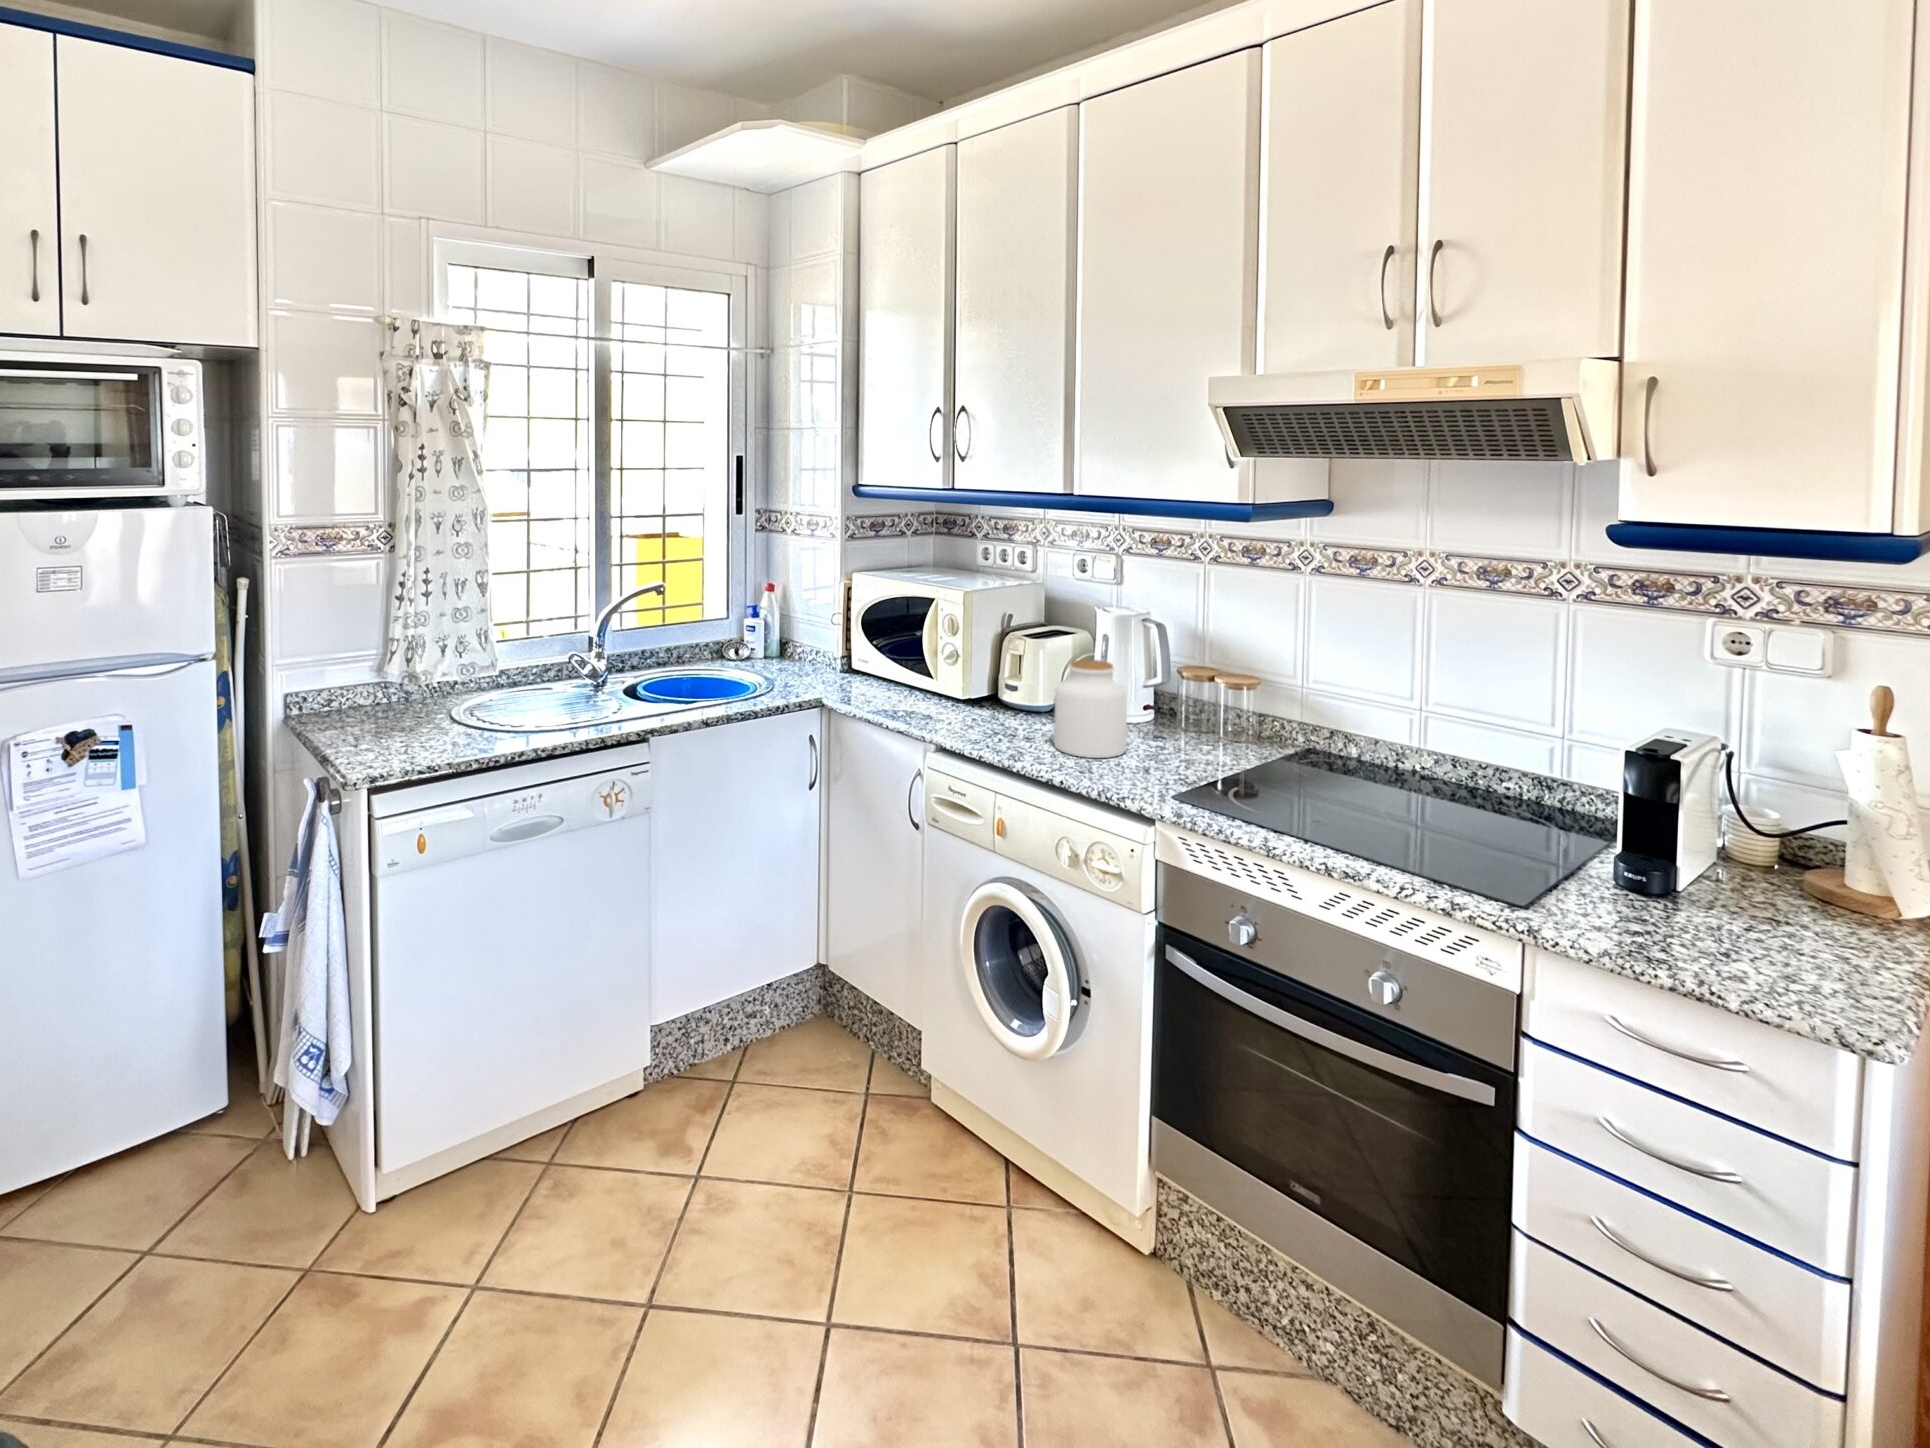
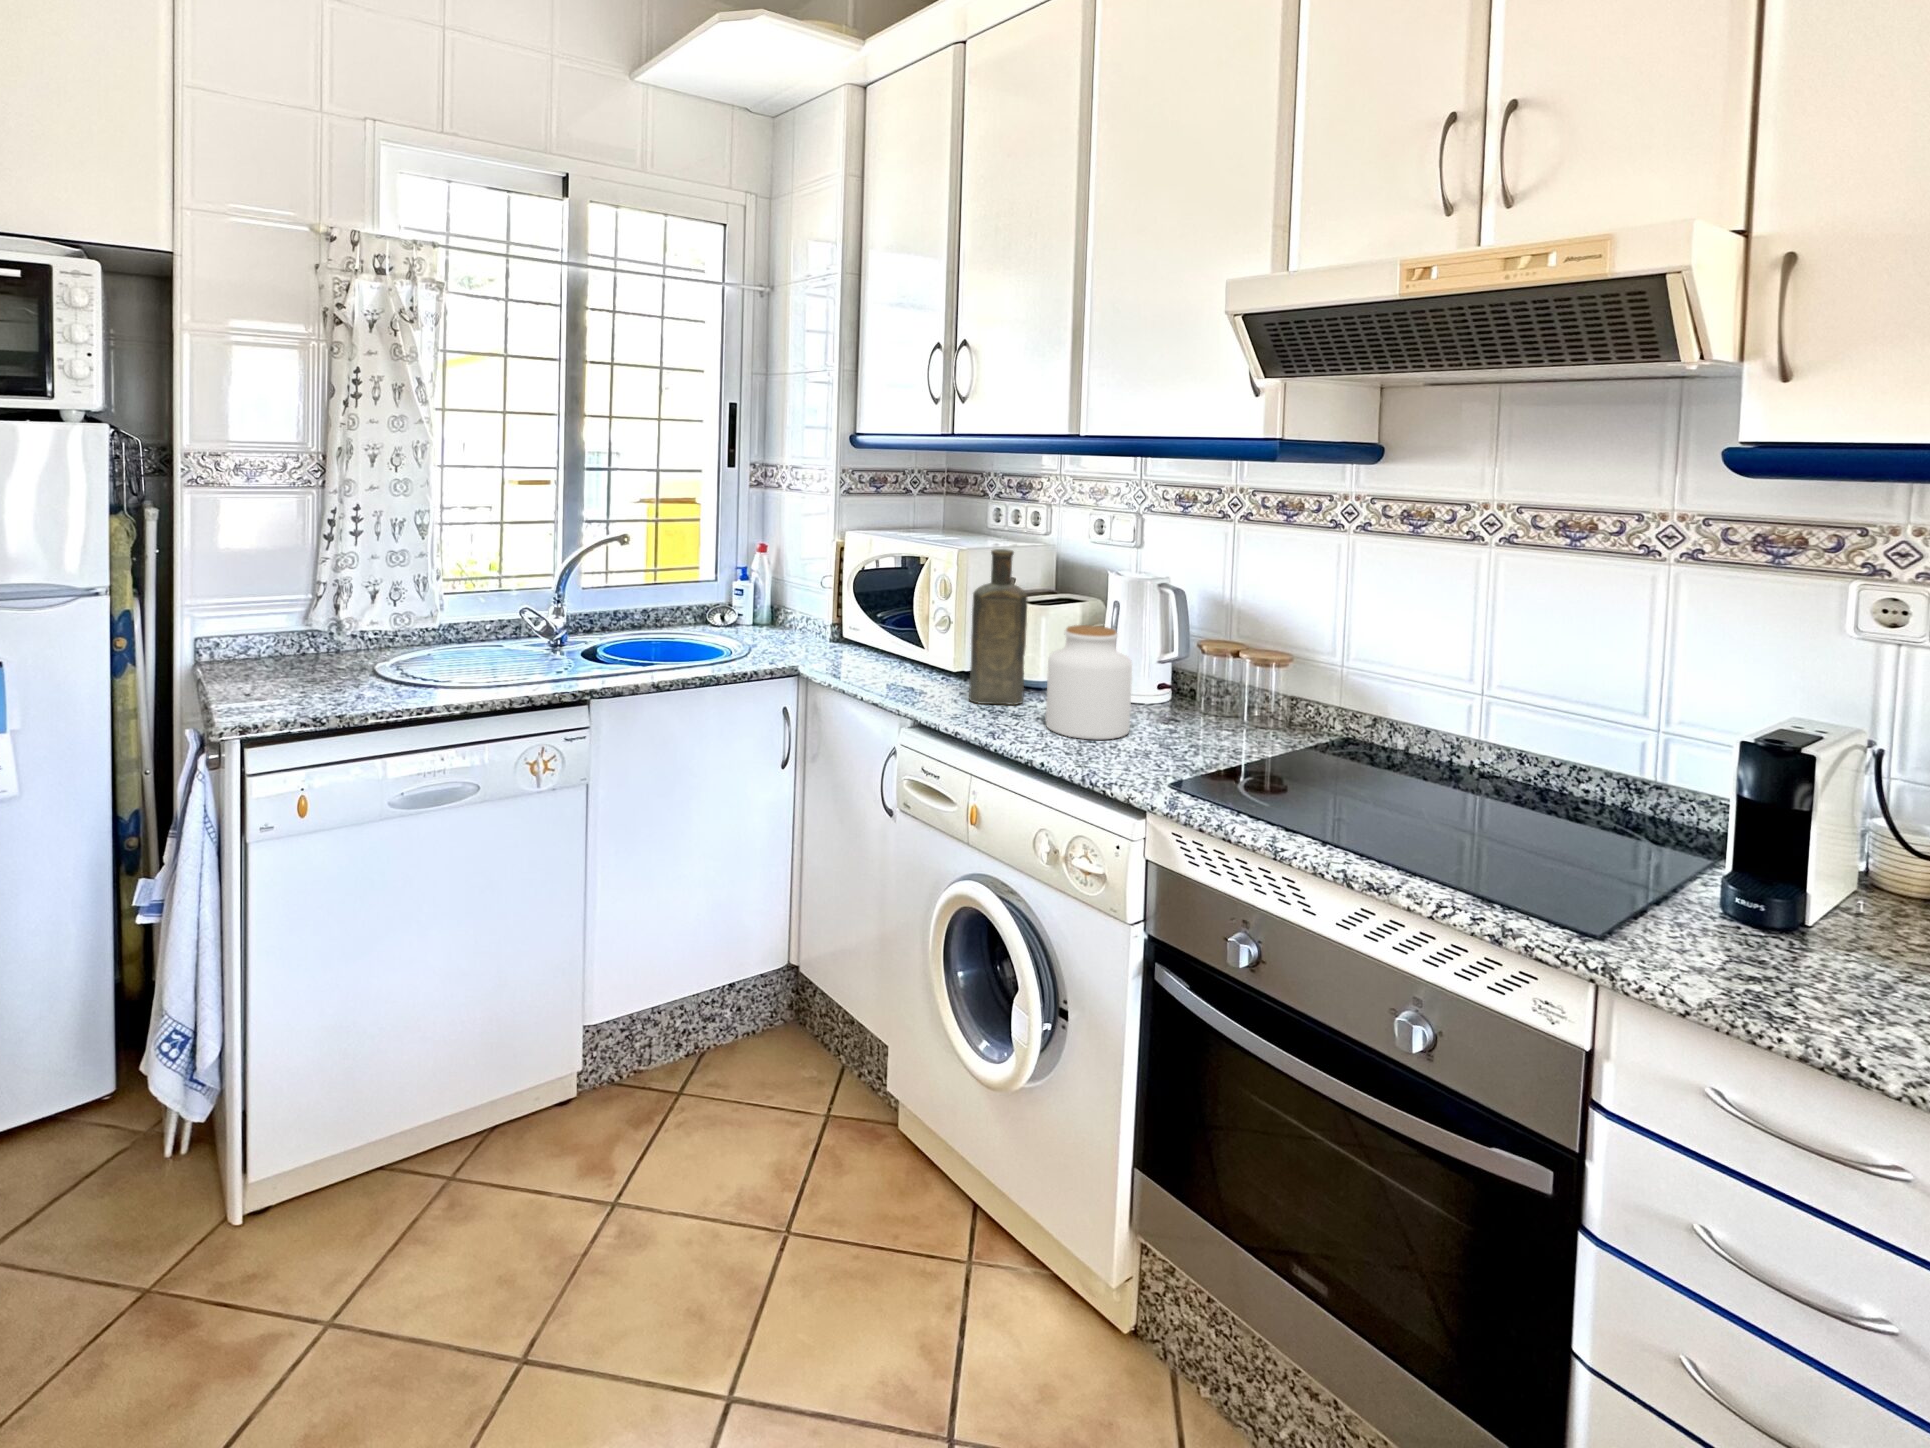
bottle: none [972,594,1030,728] -> present [969,549,1027,705]

